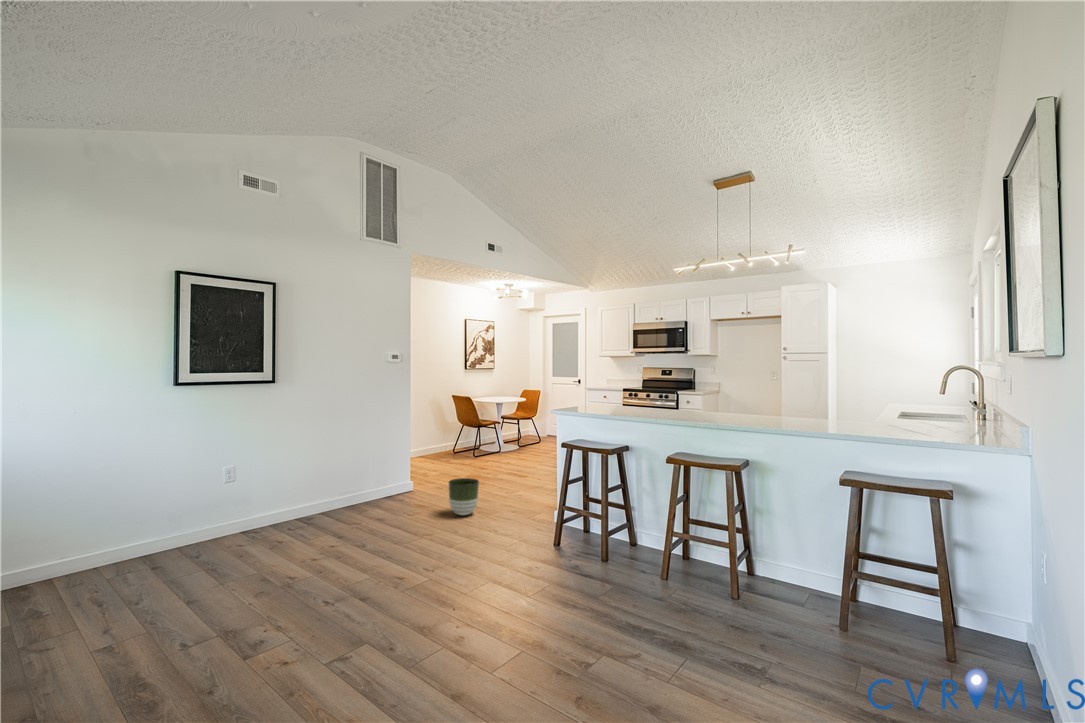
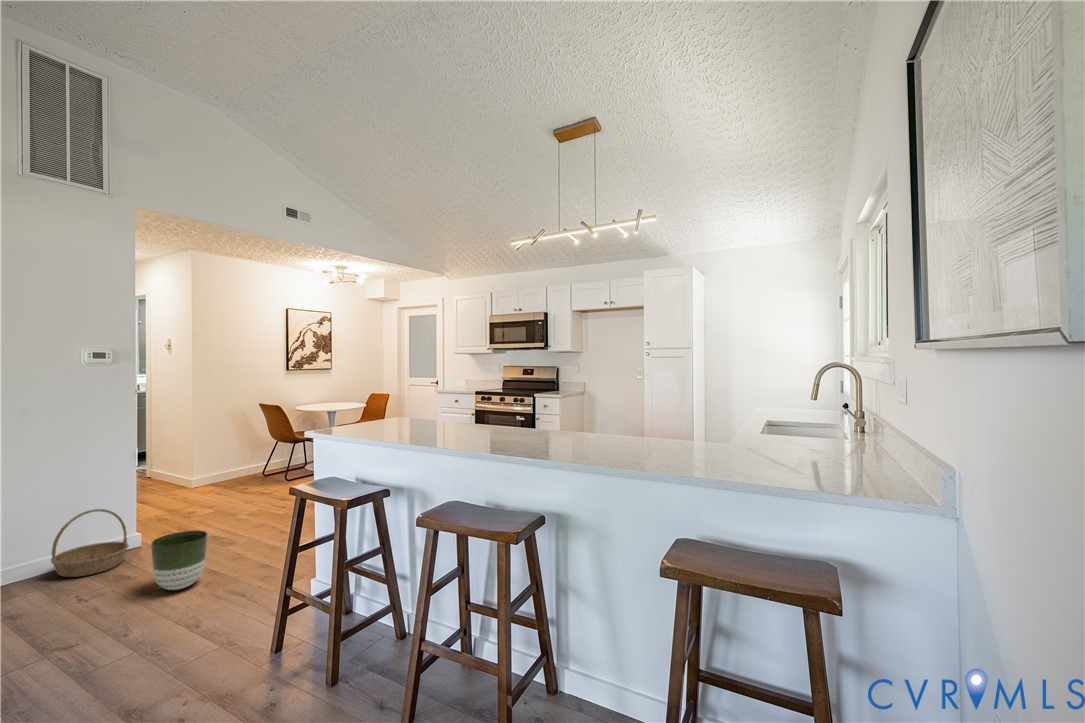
basket: none [375,463,415,506] -> present [51,509,129,577]

